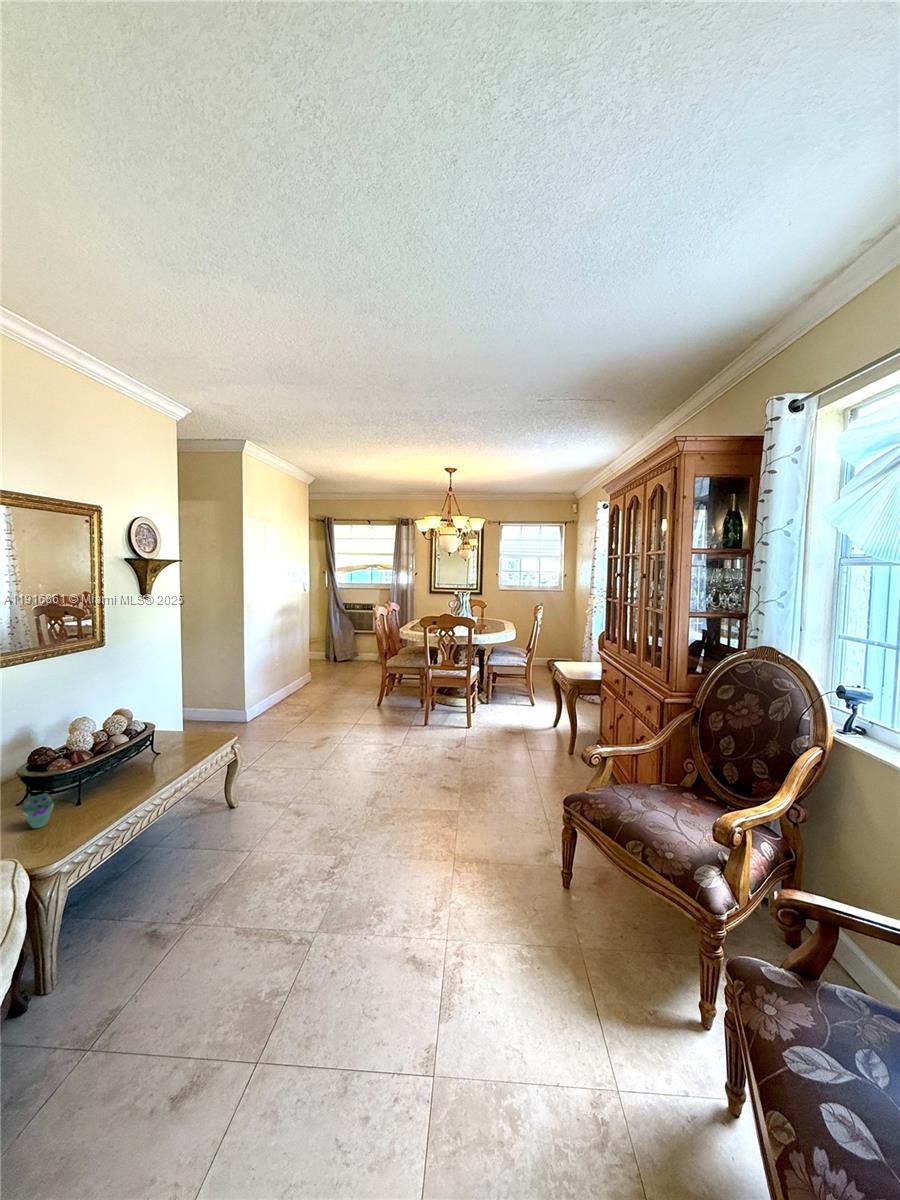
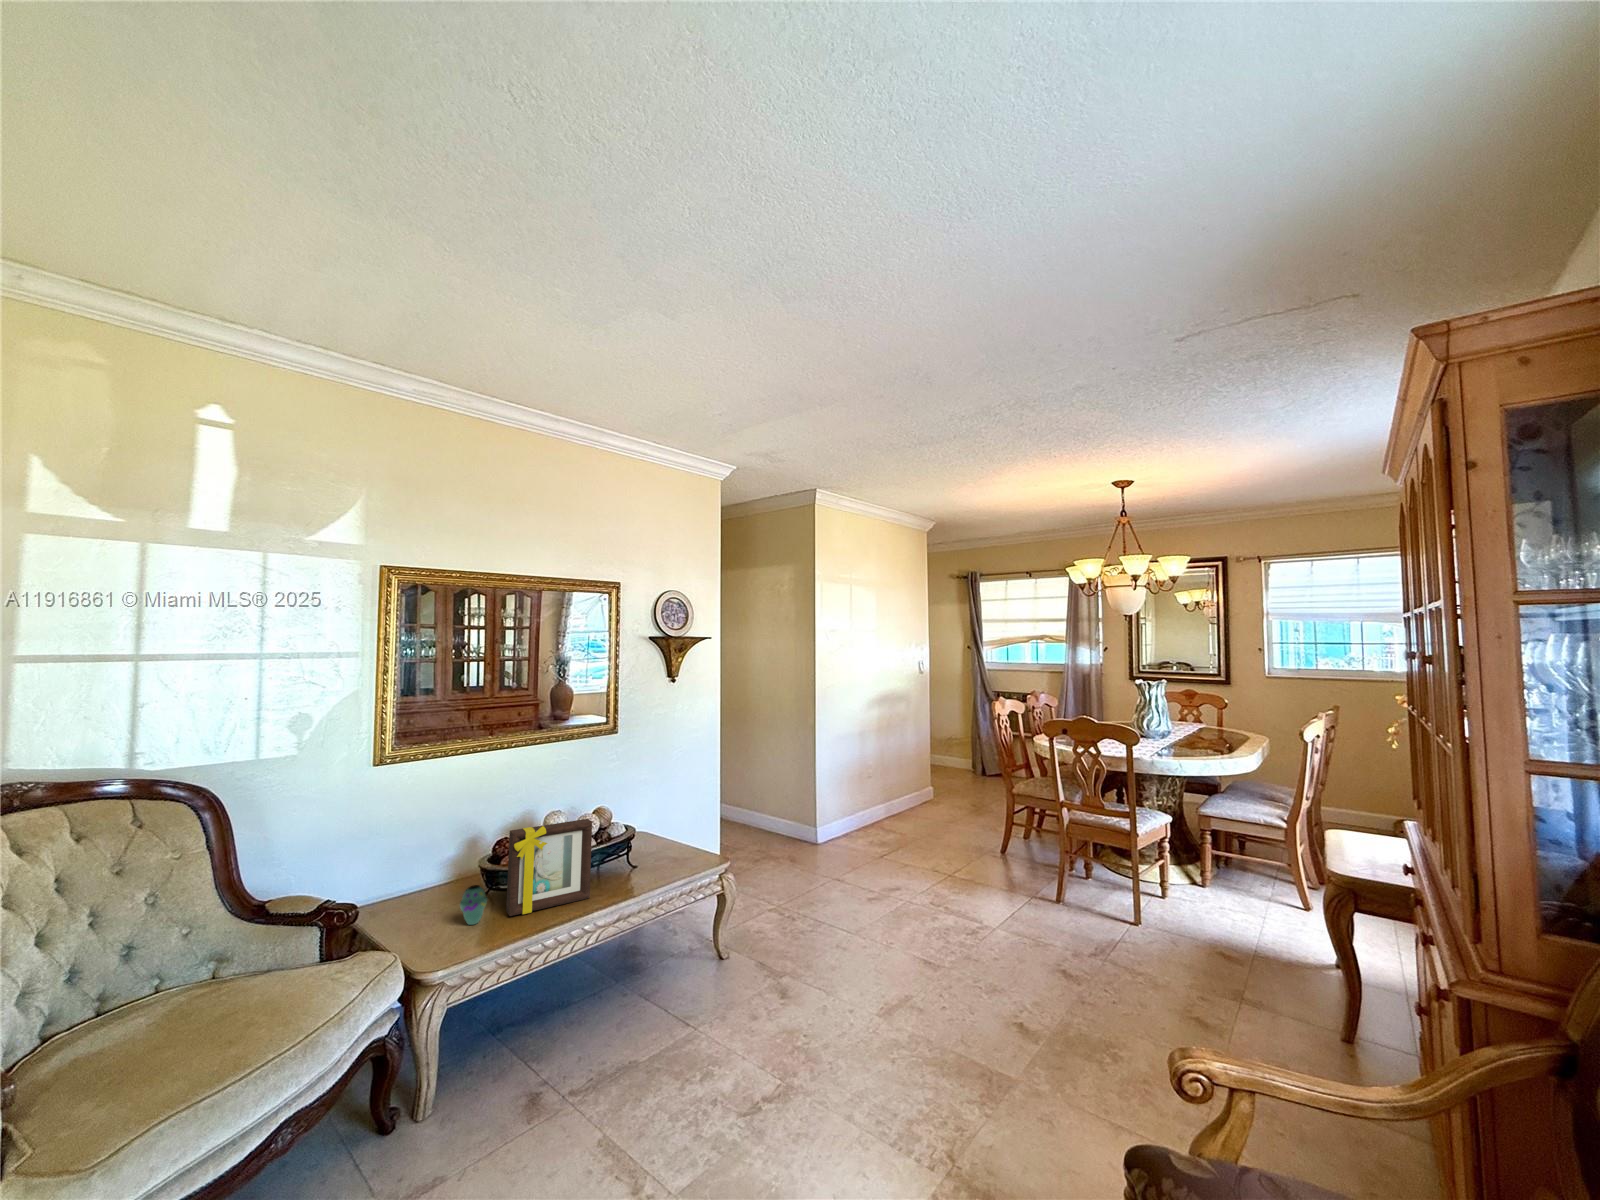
picture frame: none [68,716,146,811] -> present [506,819,592,916]

